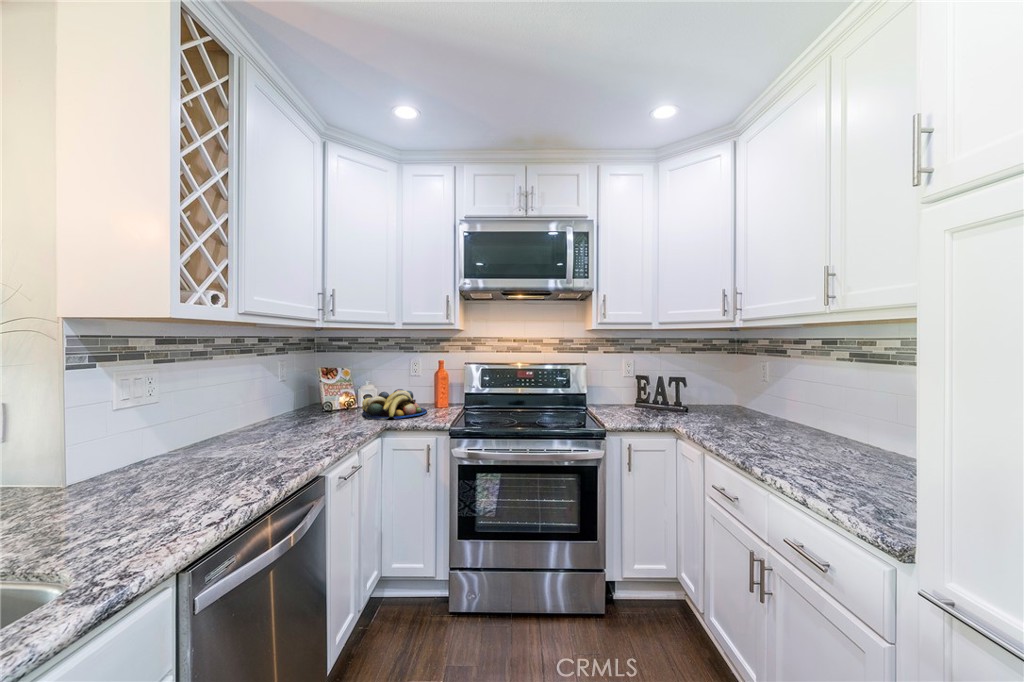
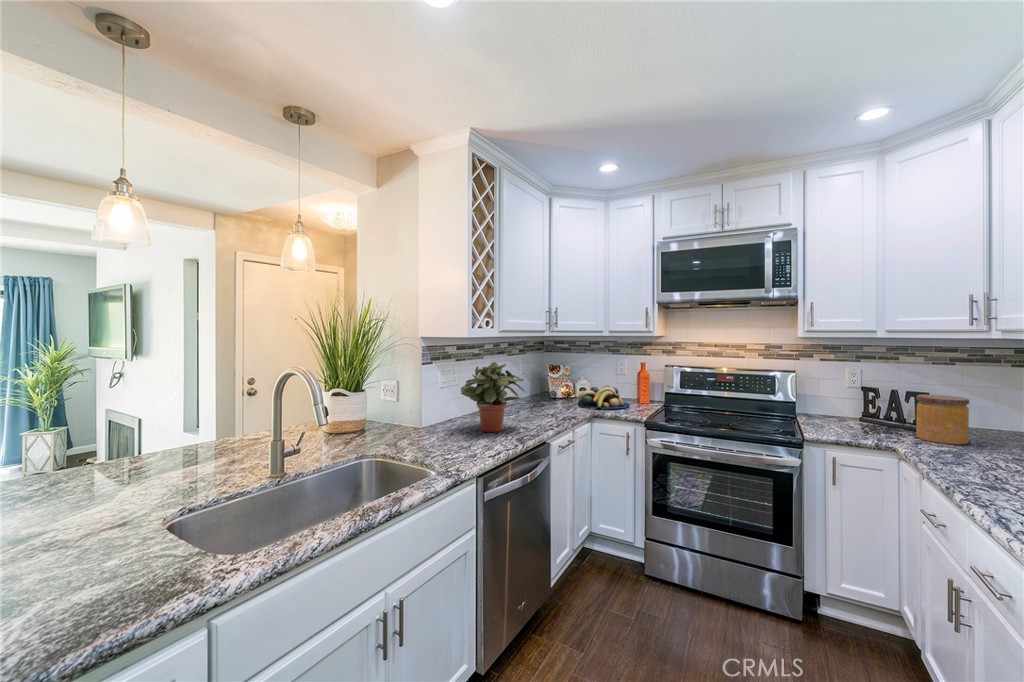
potted plant: none [157,361,285,475] -> present [461,362,525,432]
jar: none [681,379,715,421] -> present [916,394,969,444]

